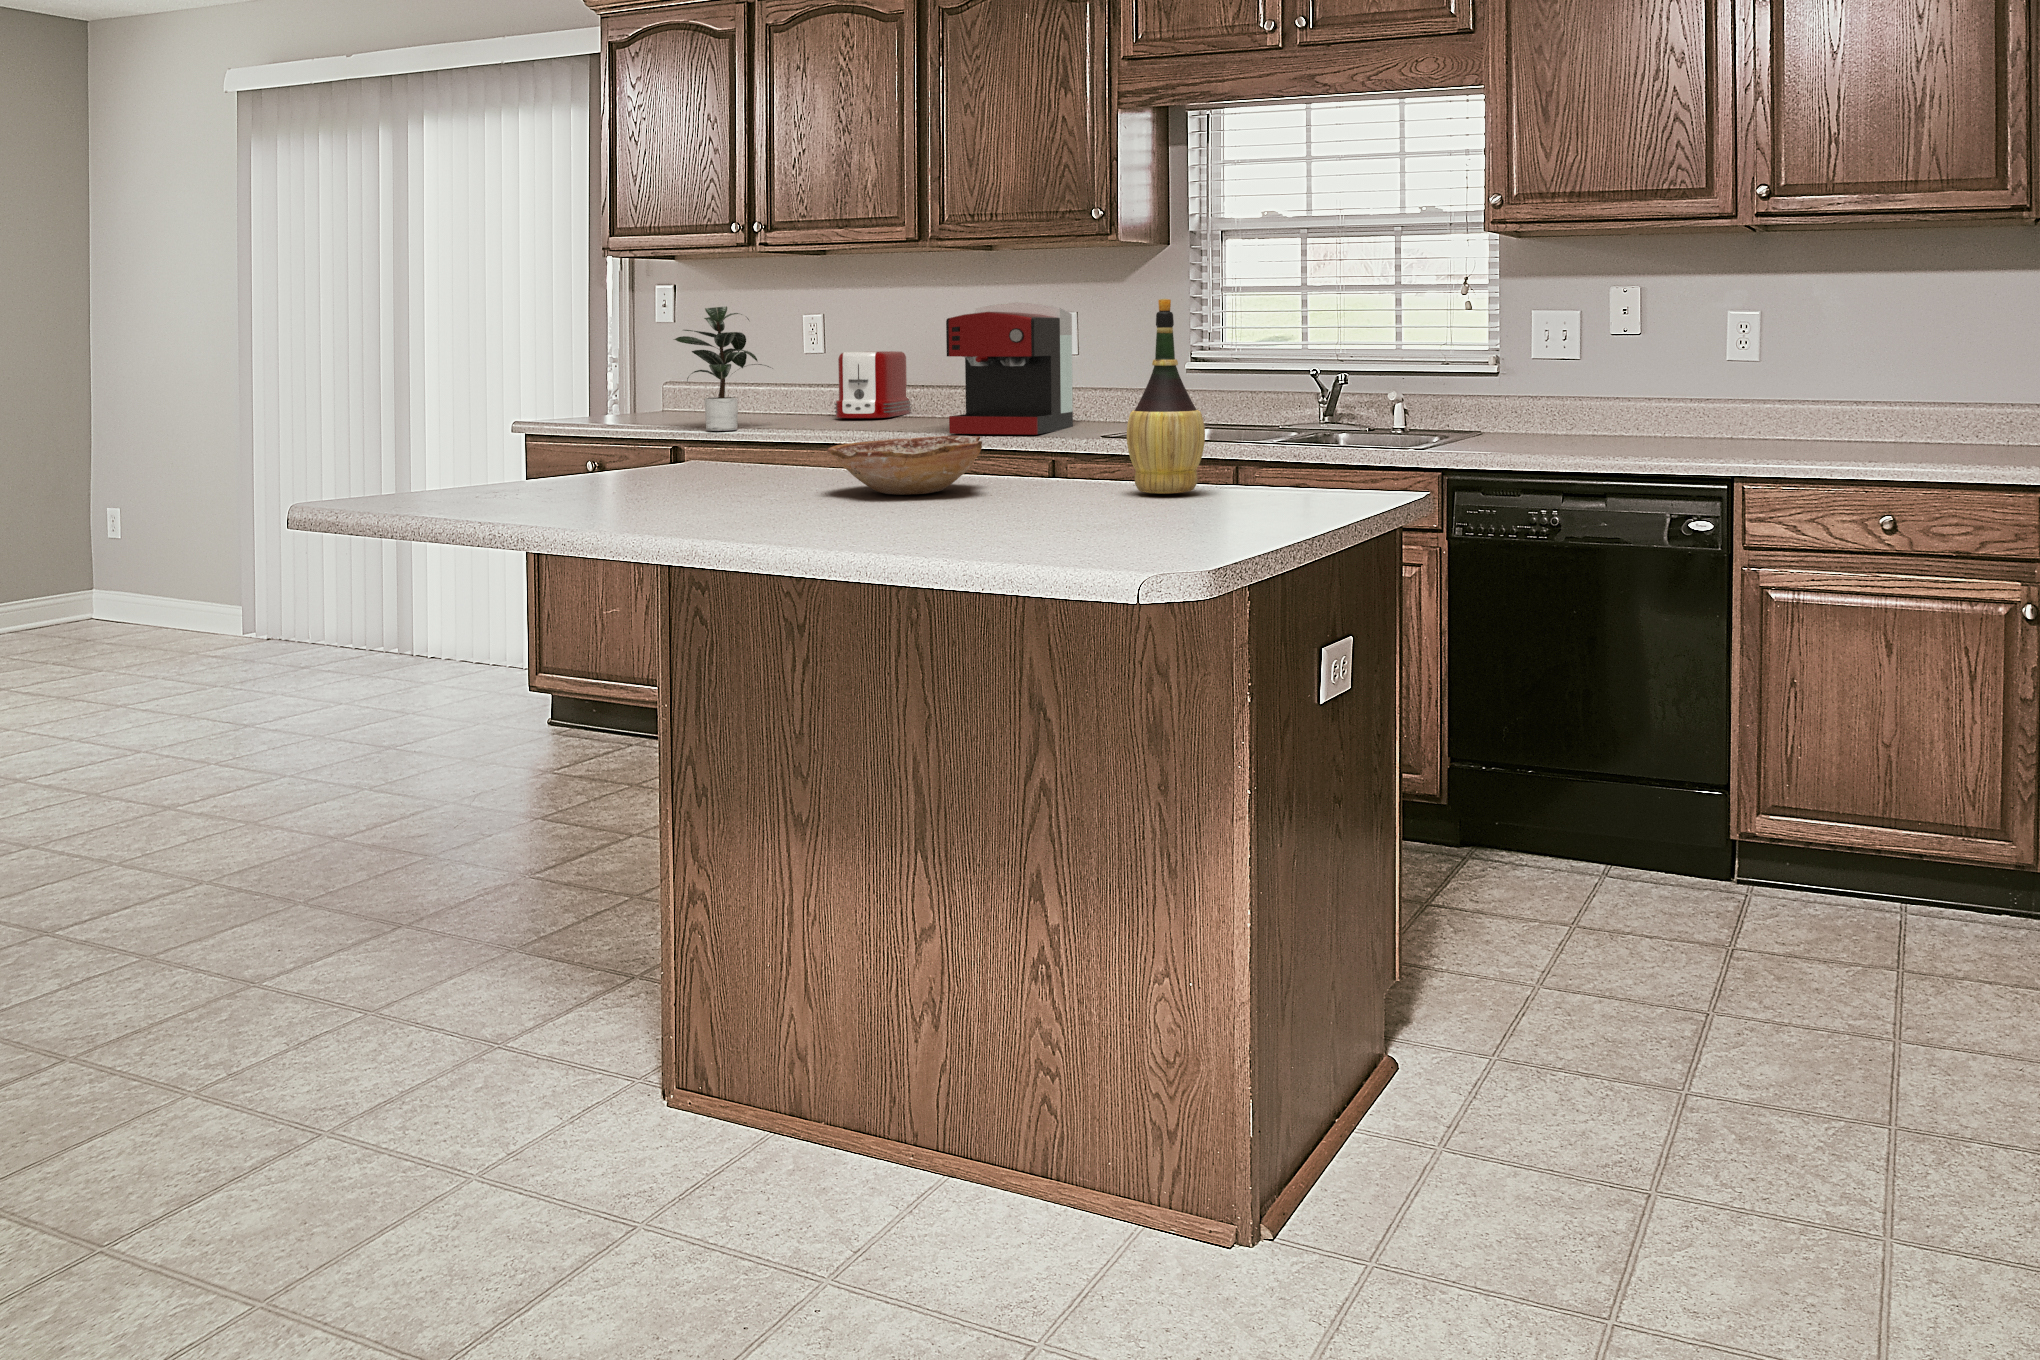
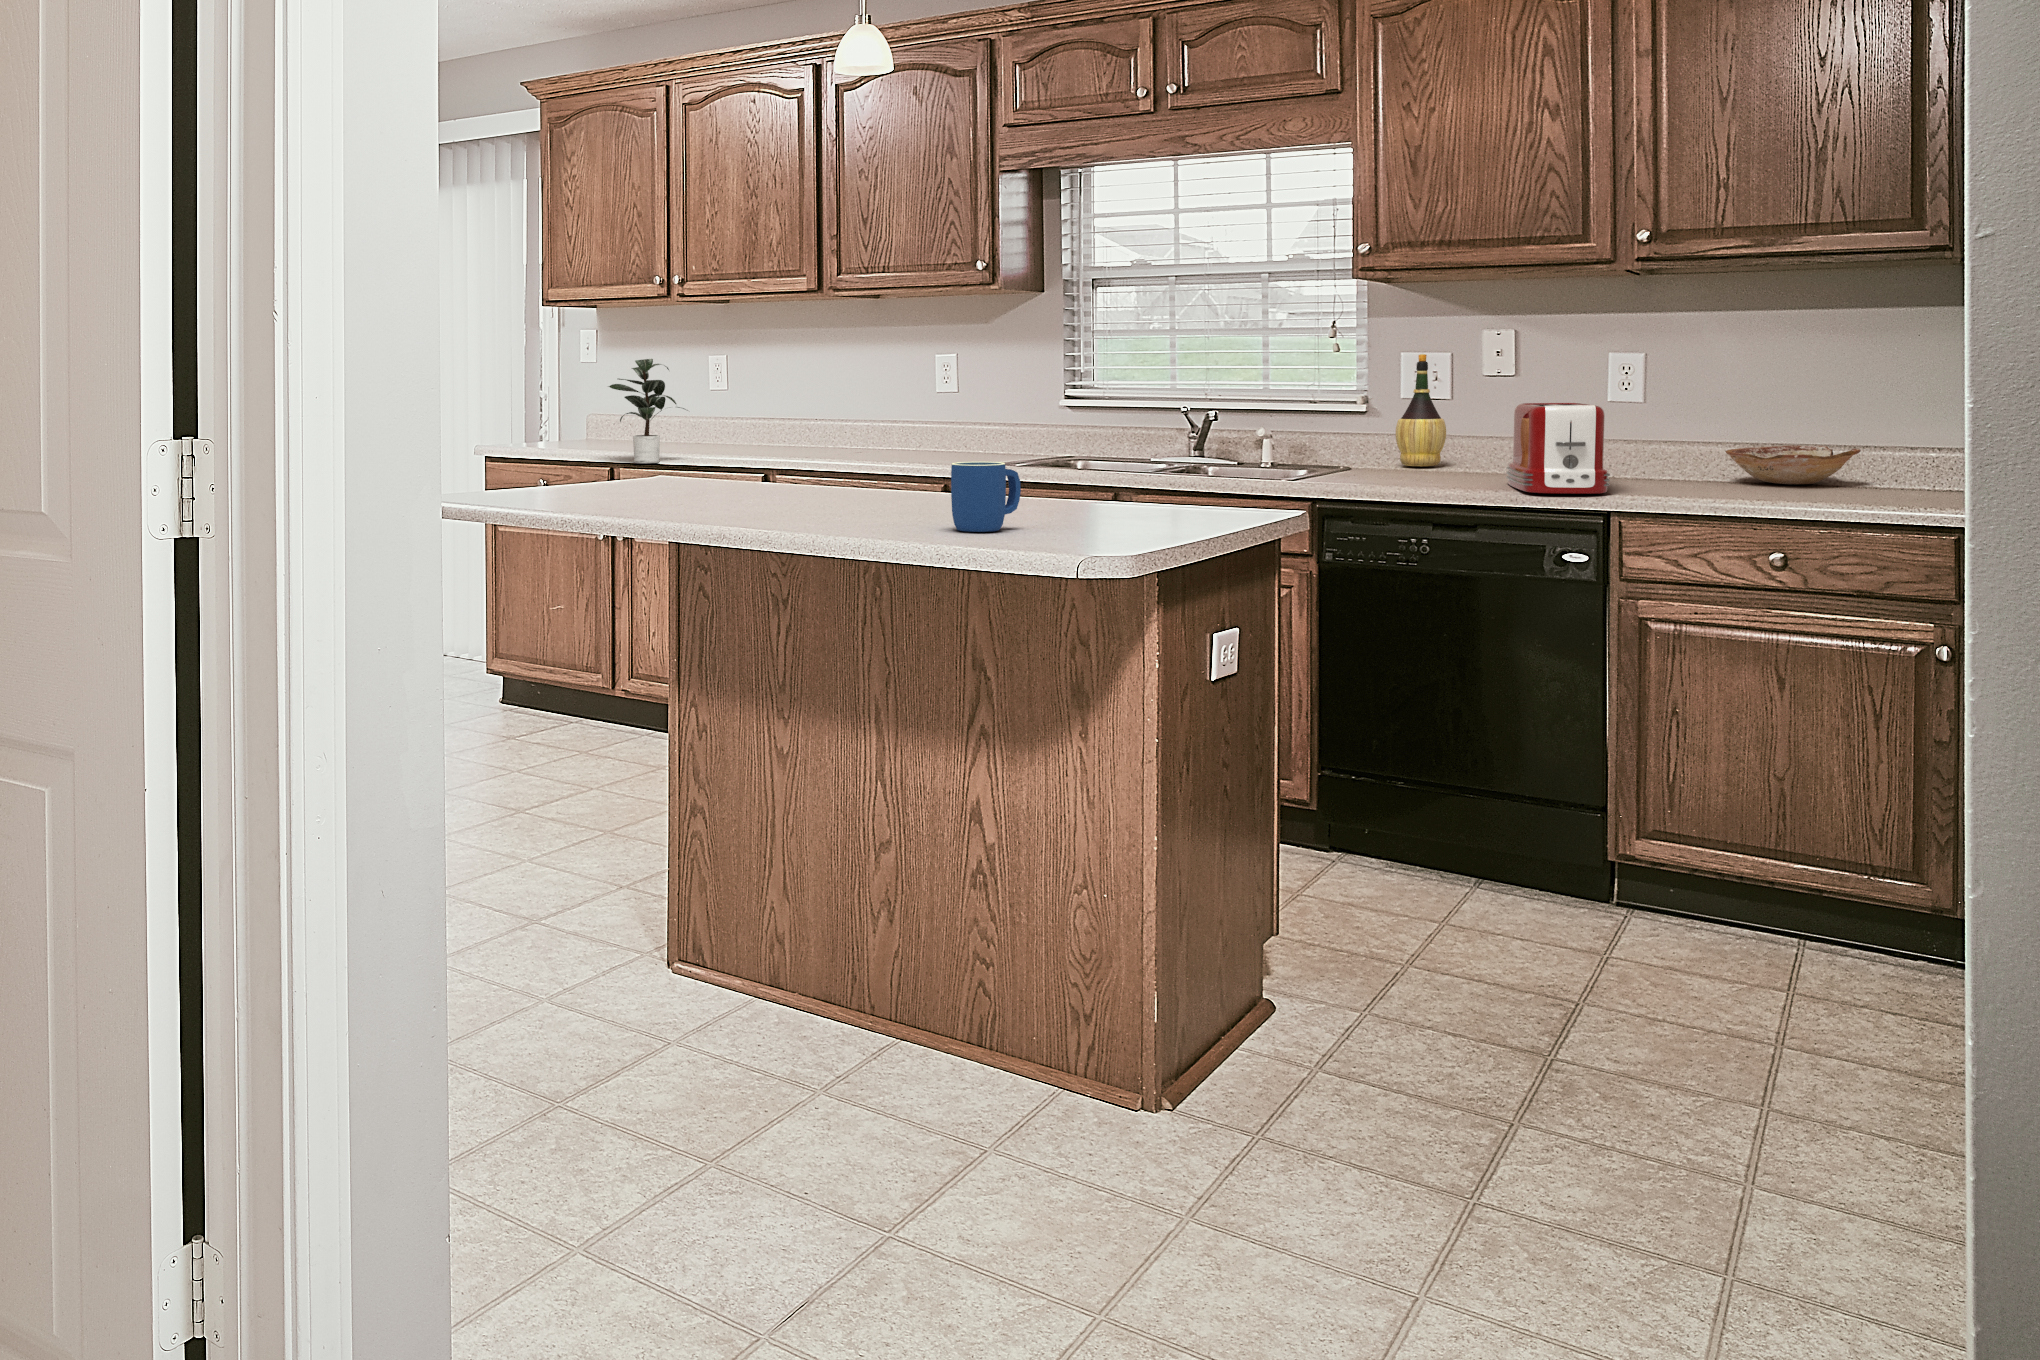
wine bottle: present [1127,299,1205,494] -> present [1396,354,1446,467]
coffee maker: present [946,302,1073,435] -> none [841,351,949,468]
toaster: present [835,351,911,418] -> present [1506,403,1610,494]
mug: none [1009,423,1098,512] -> present [951,462,1021,532]
bowl: present [827,436,982,495] -> present [1725,445,1861,484]

